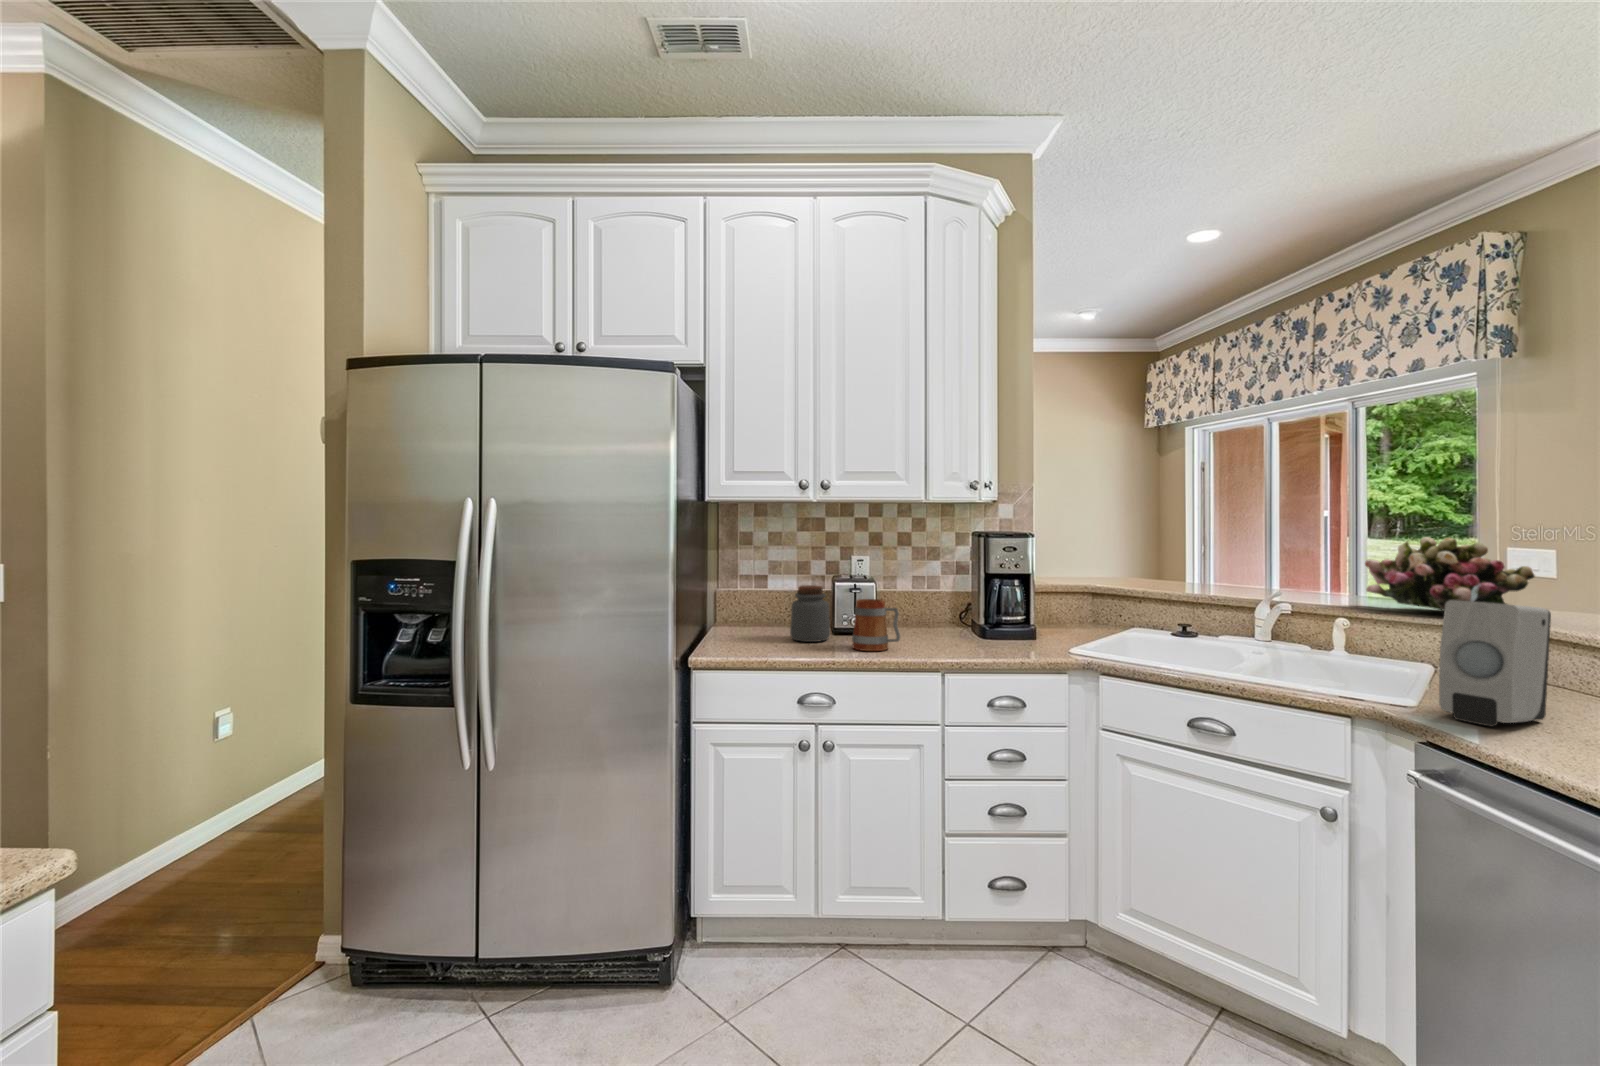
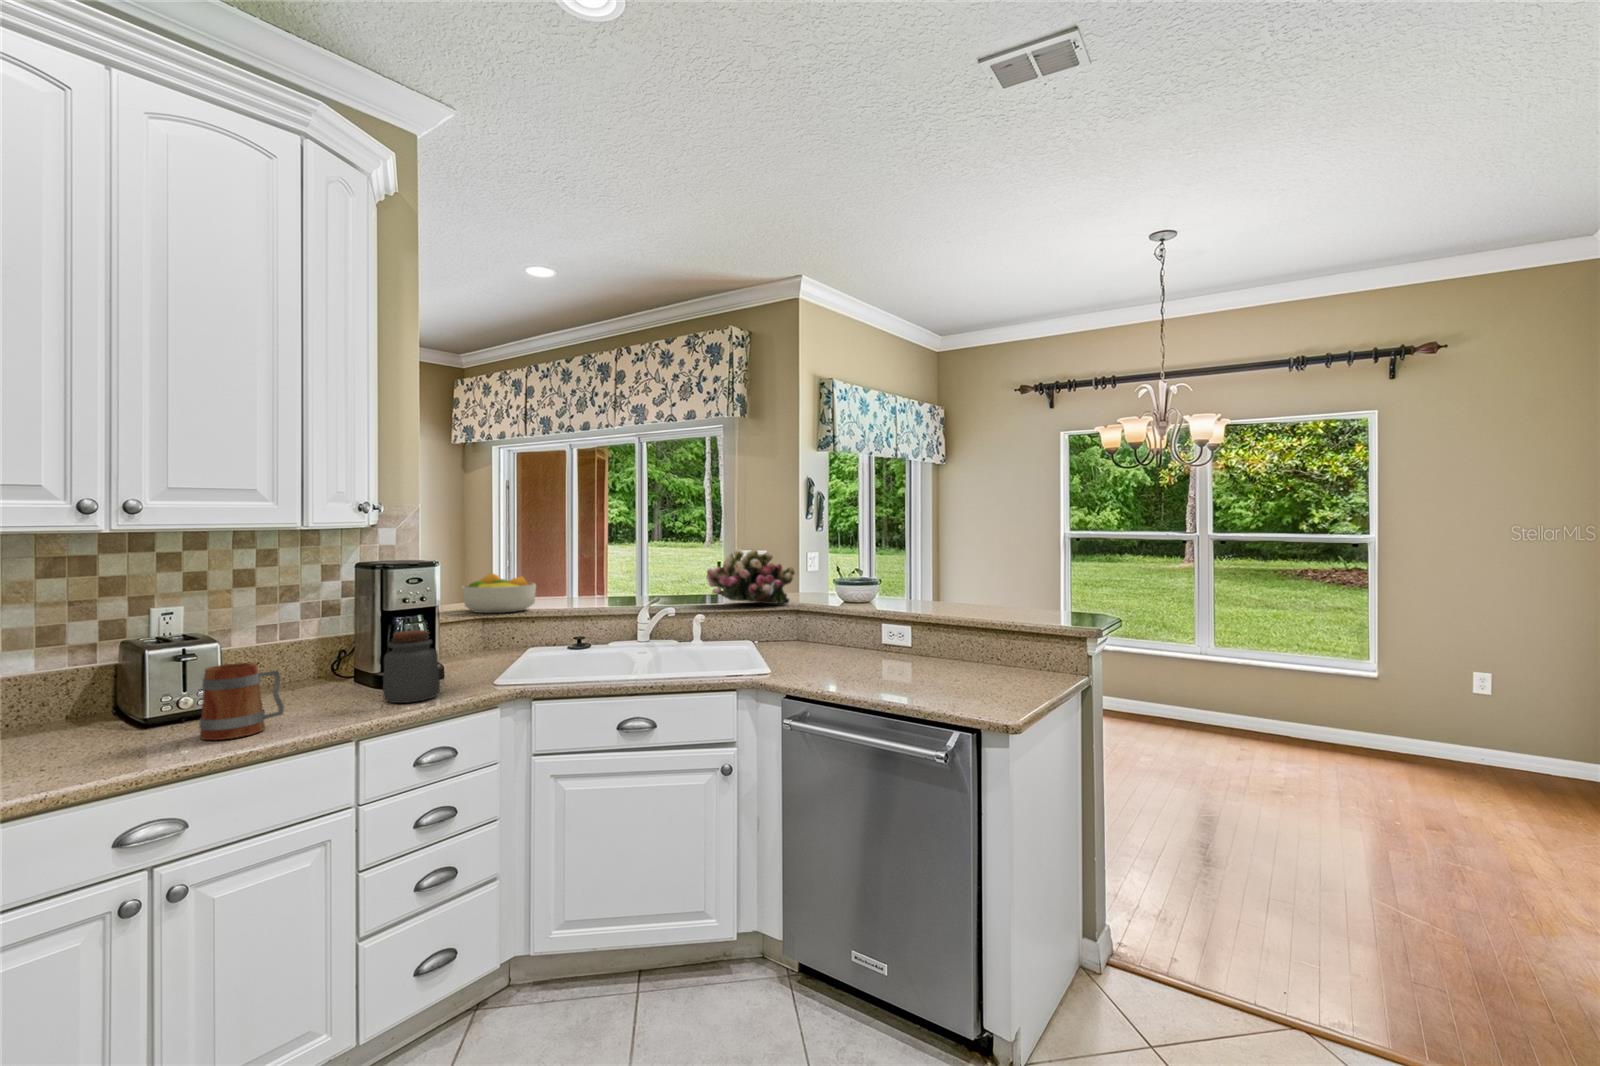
fruit bowl: none [1076,549,1149,588] -> present [462,573,536,613]
jar: present [790,585,830,642] -> present [383,630,440,703]
soap dispenser: present [1439,600,1551,726] -> none [784,594,829,678]

